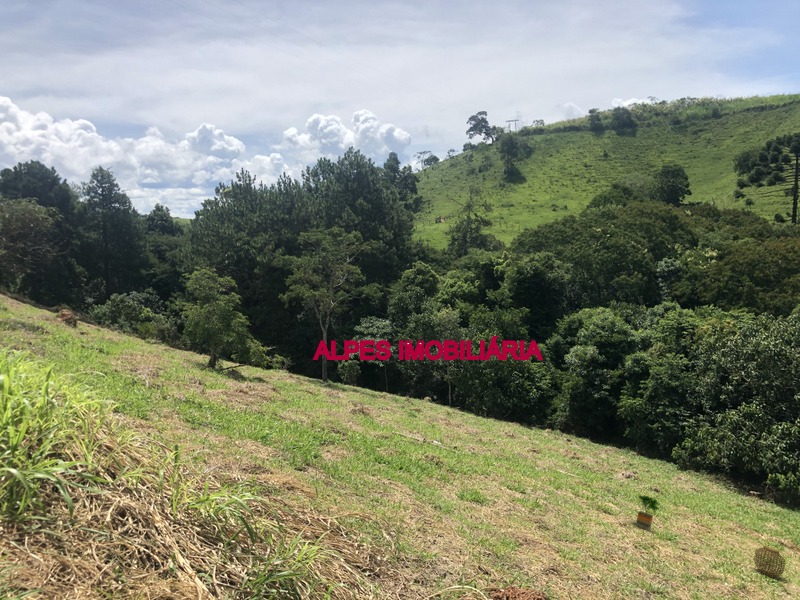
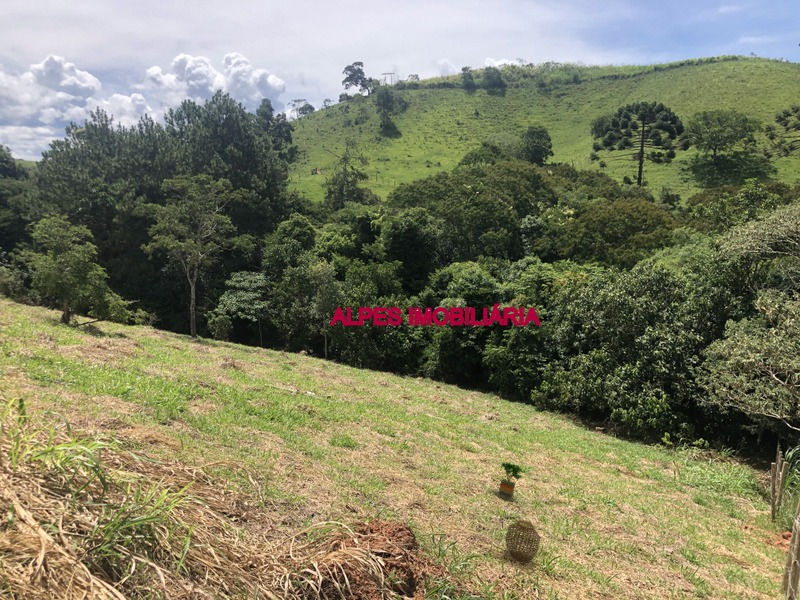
woven basket: present [754,546,785,578] -> present [506,520,540,562]

